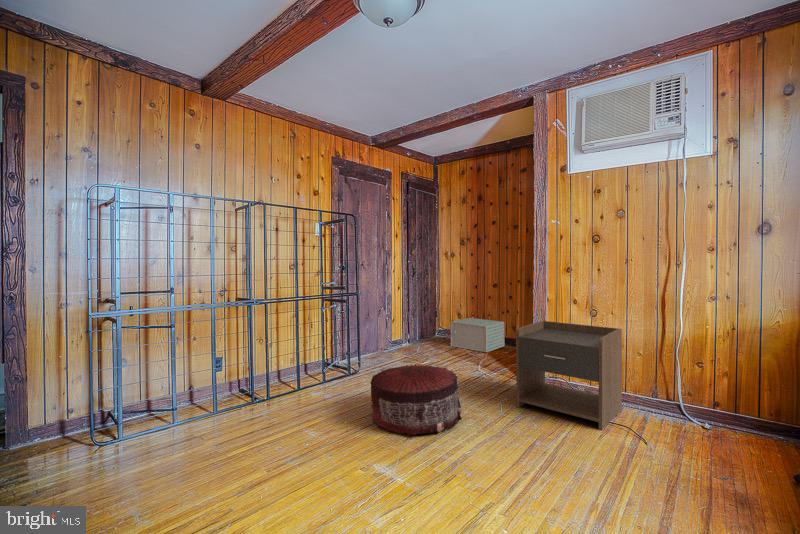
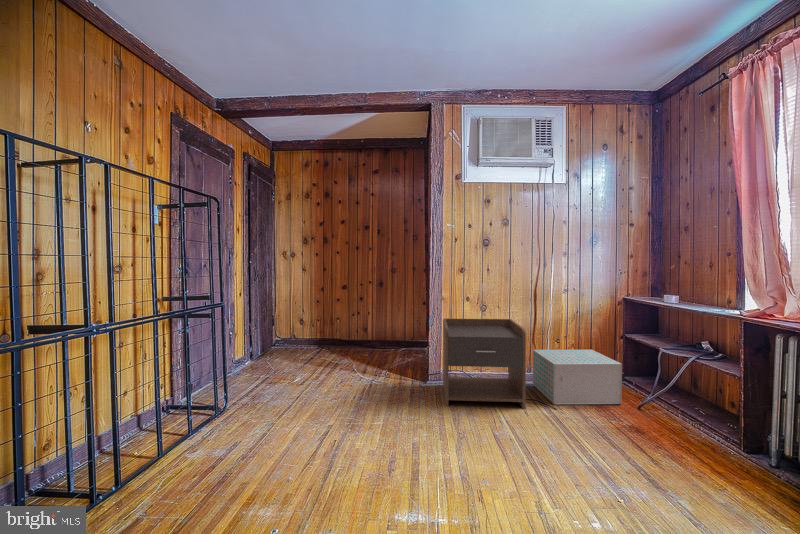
storage box: present [451,318,505,352] -> present [533,349,622,404]
pouf: present [371,364,462,435] -> none [322,381,431,478]

